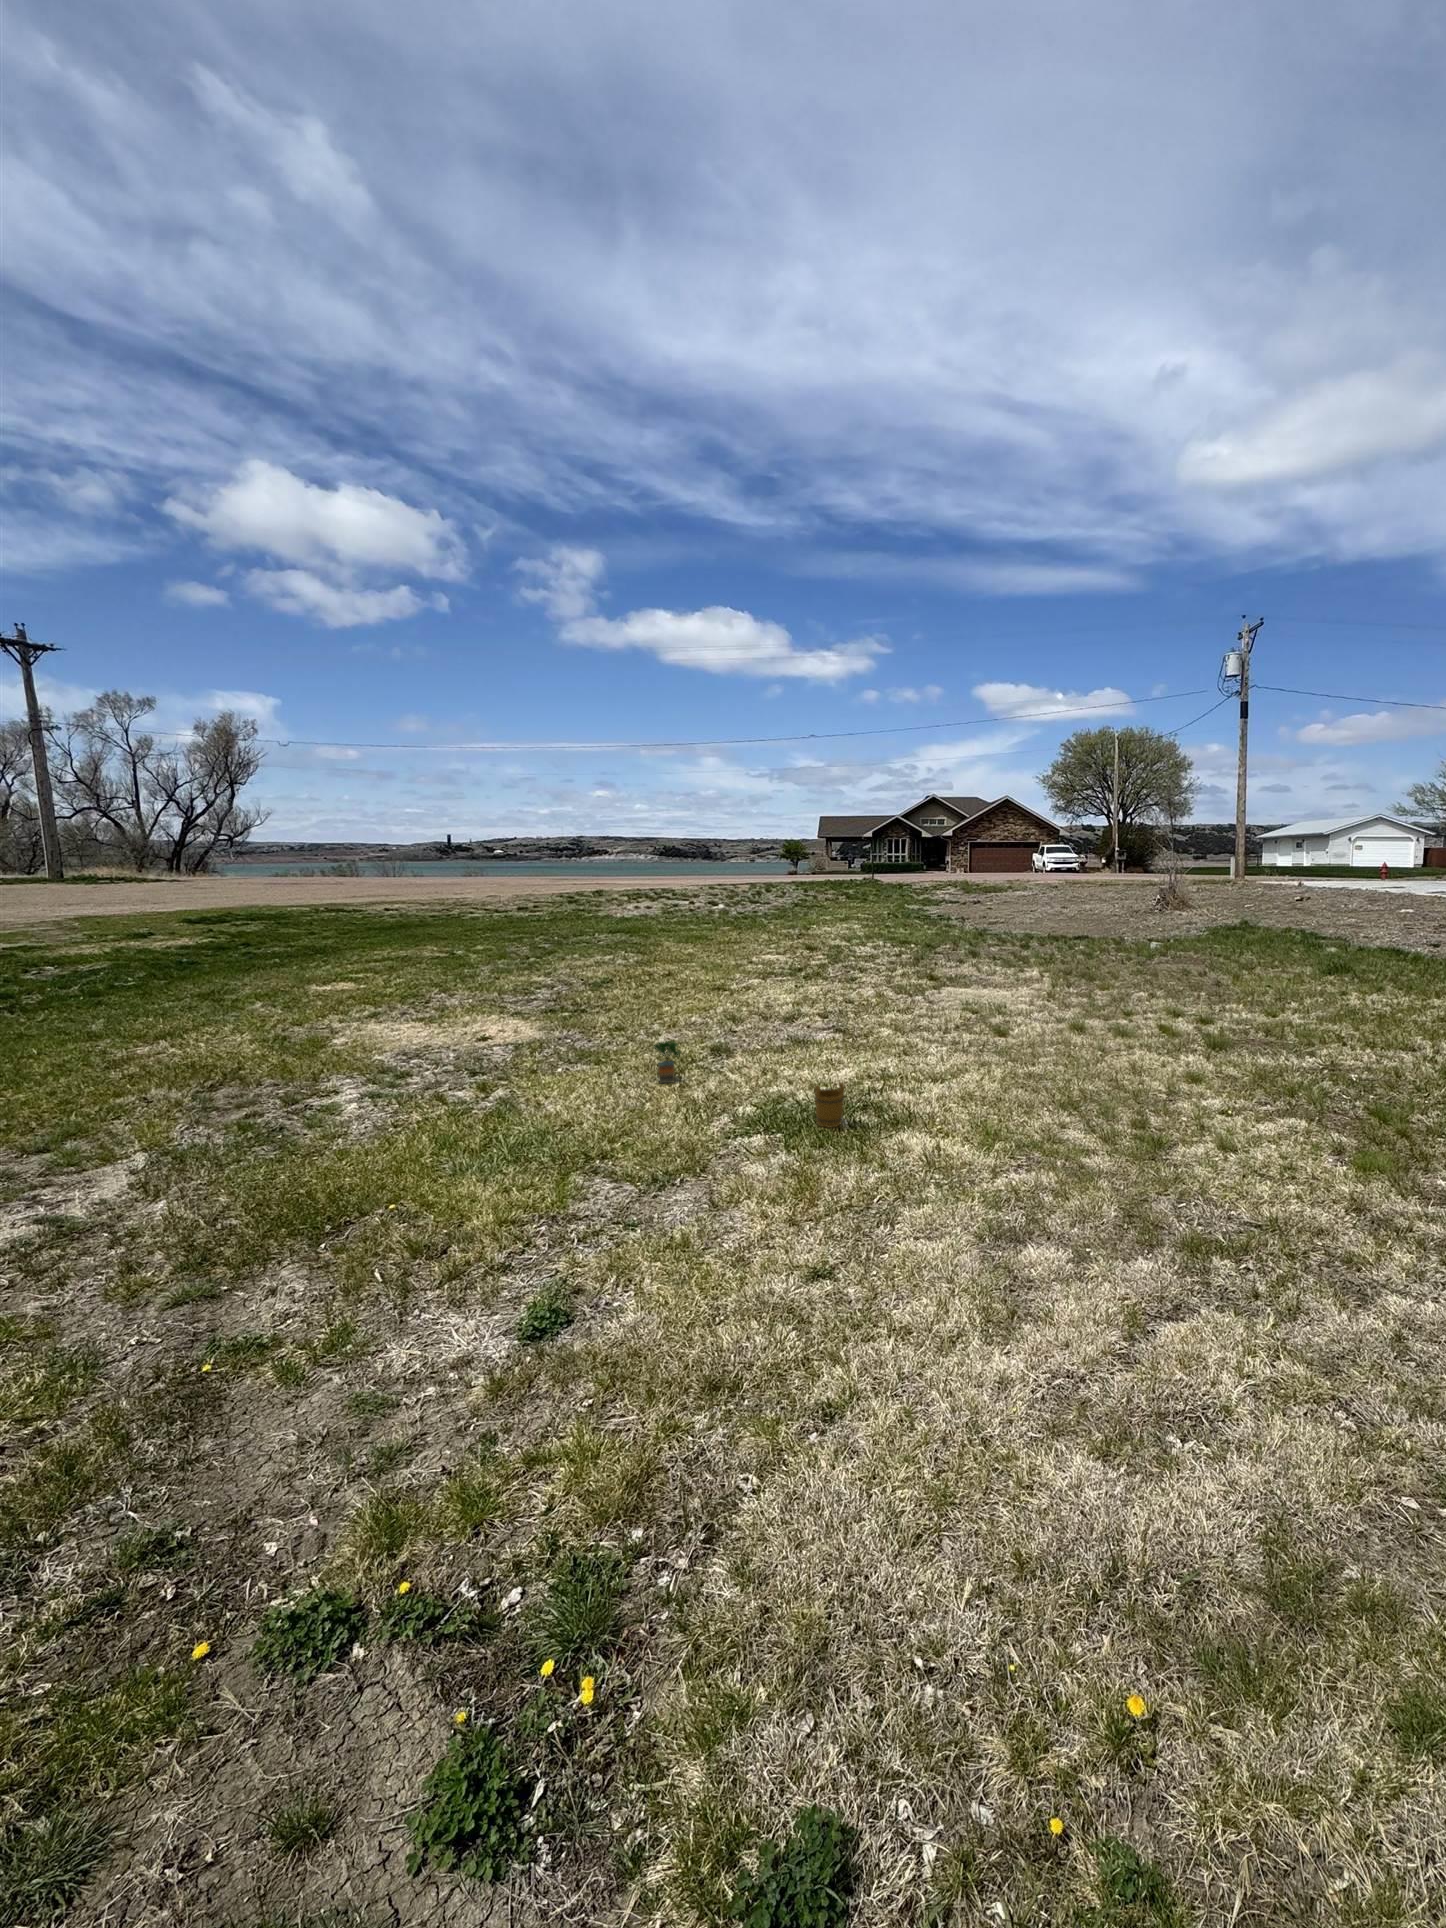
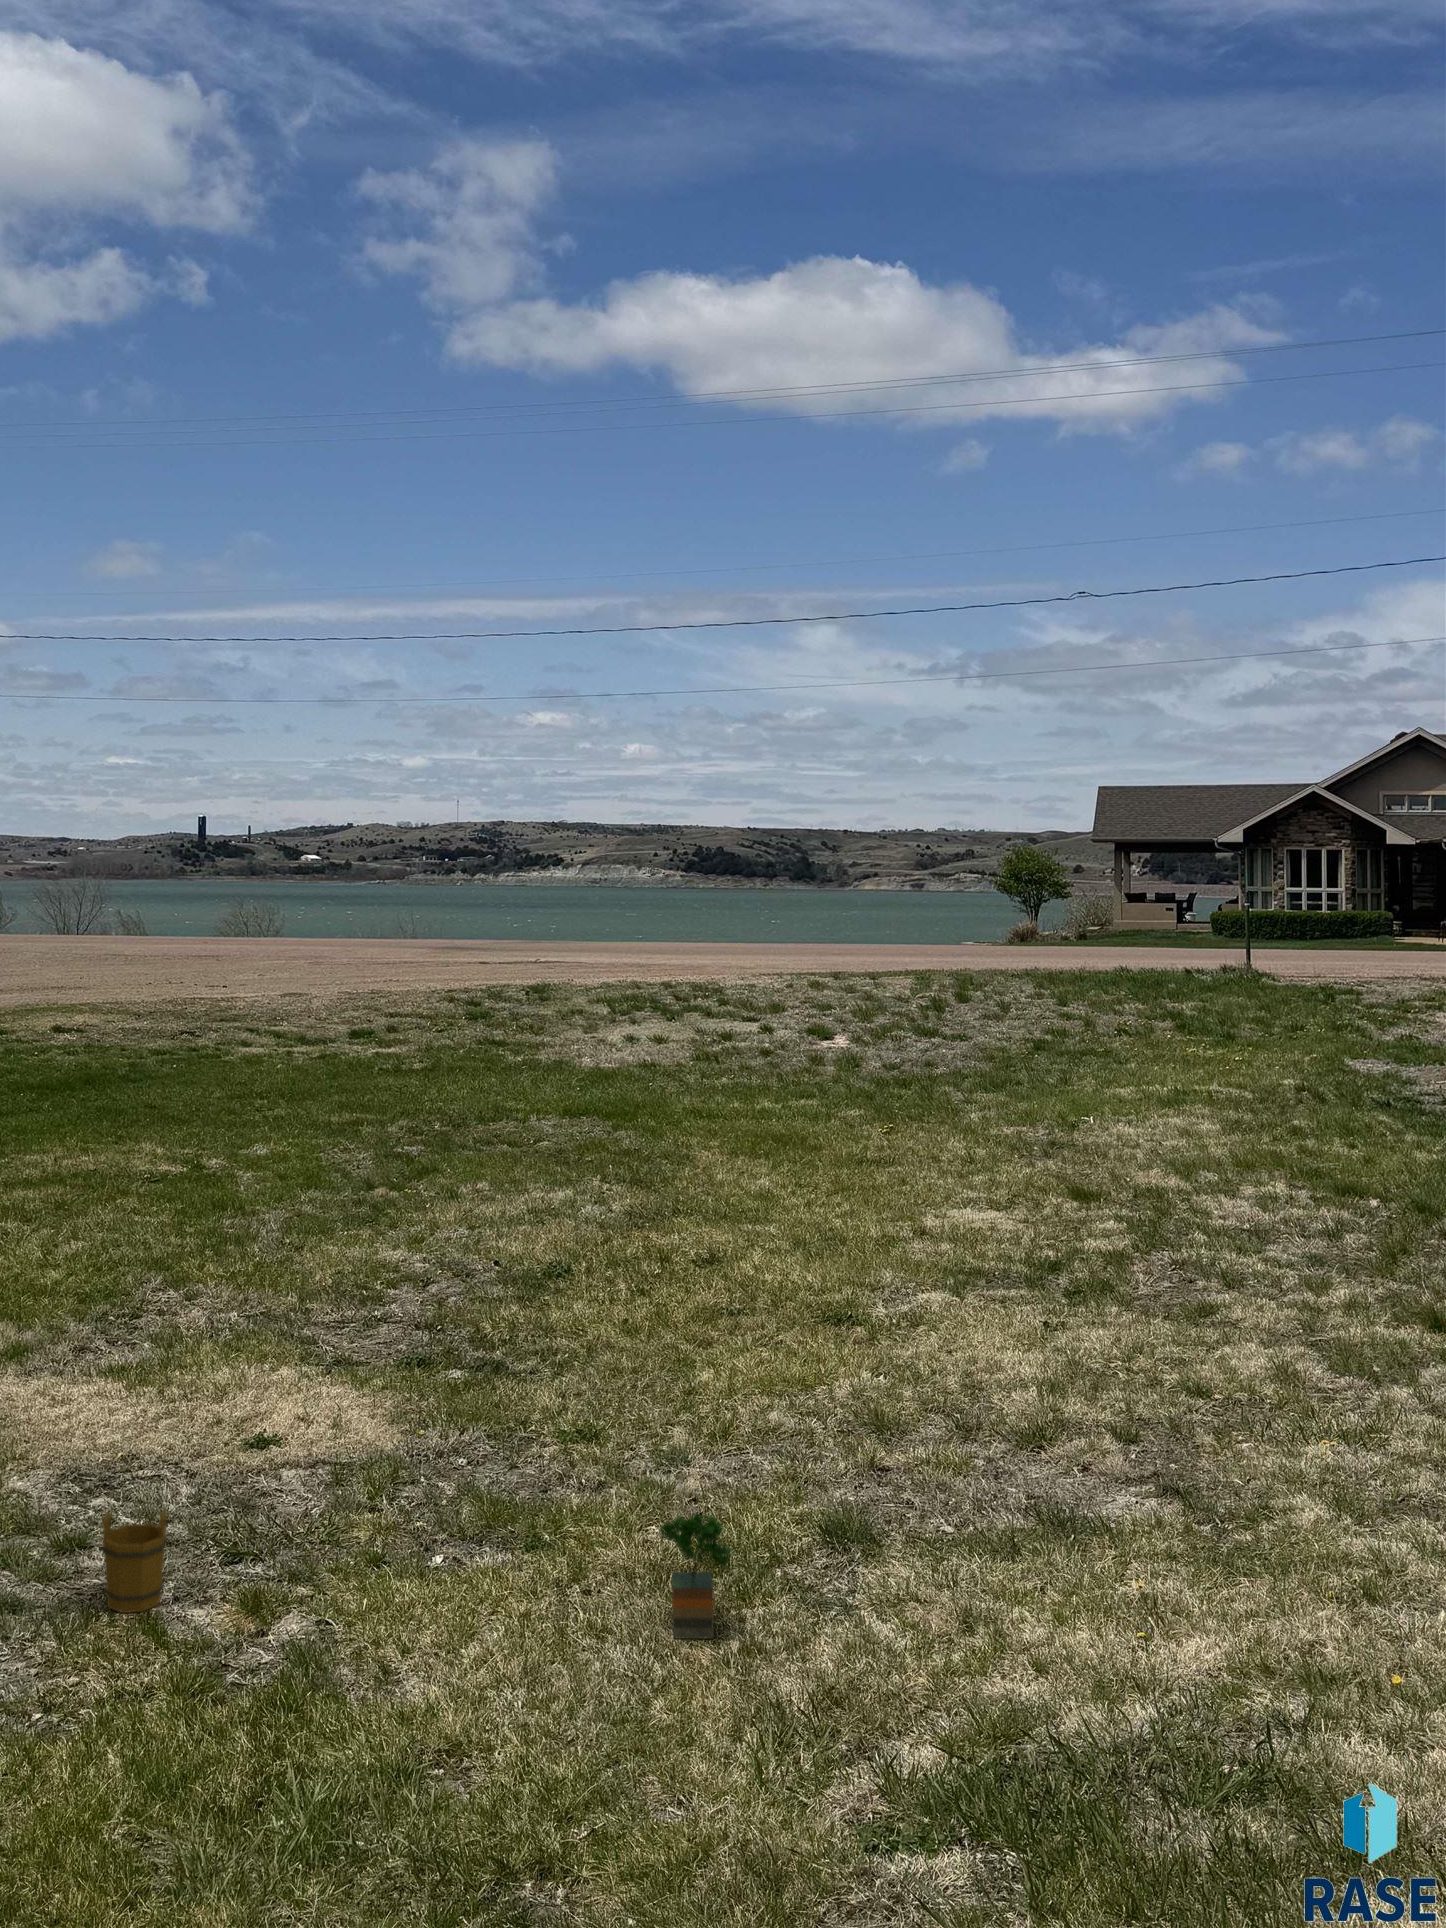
bucket: present [814,1082,845,1128] -> present [102,1510,169,1613]

